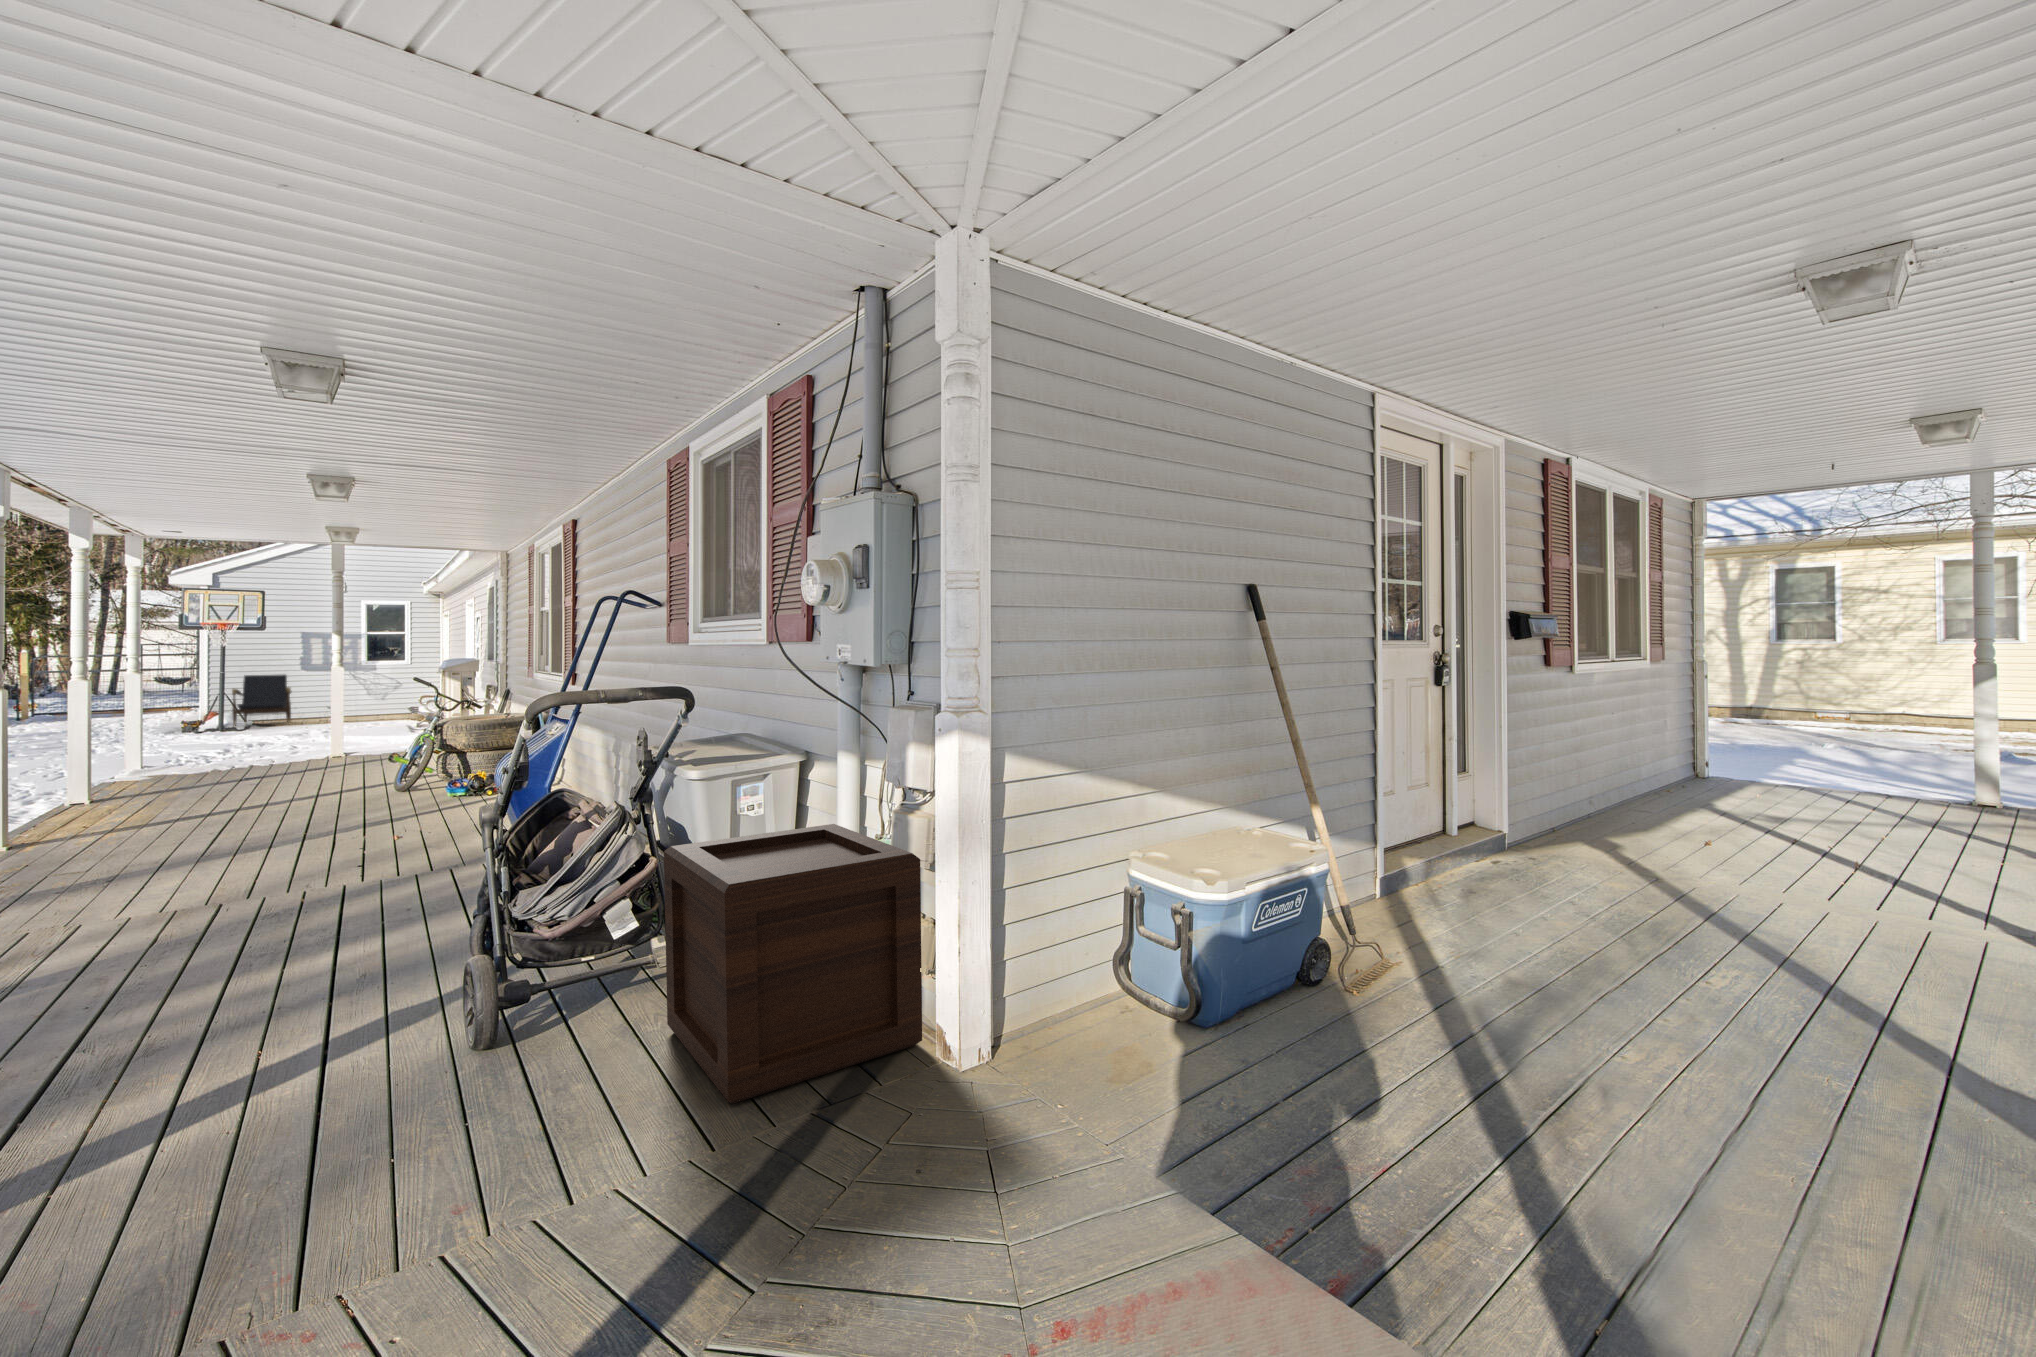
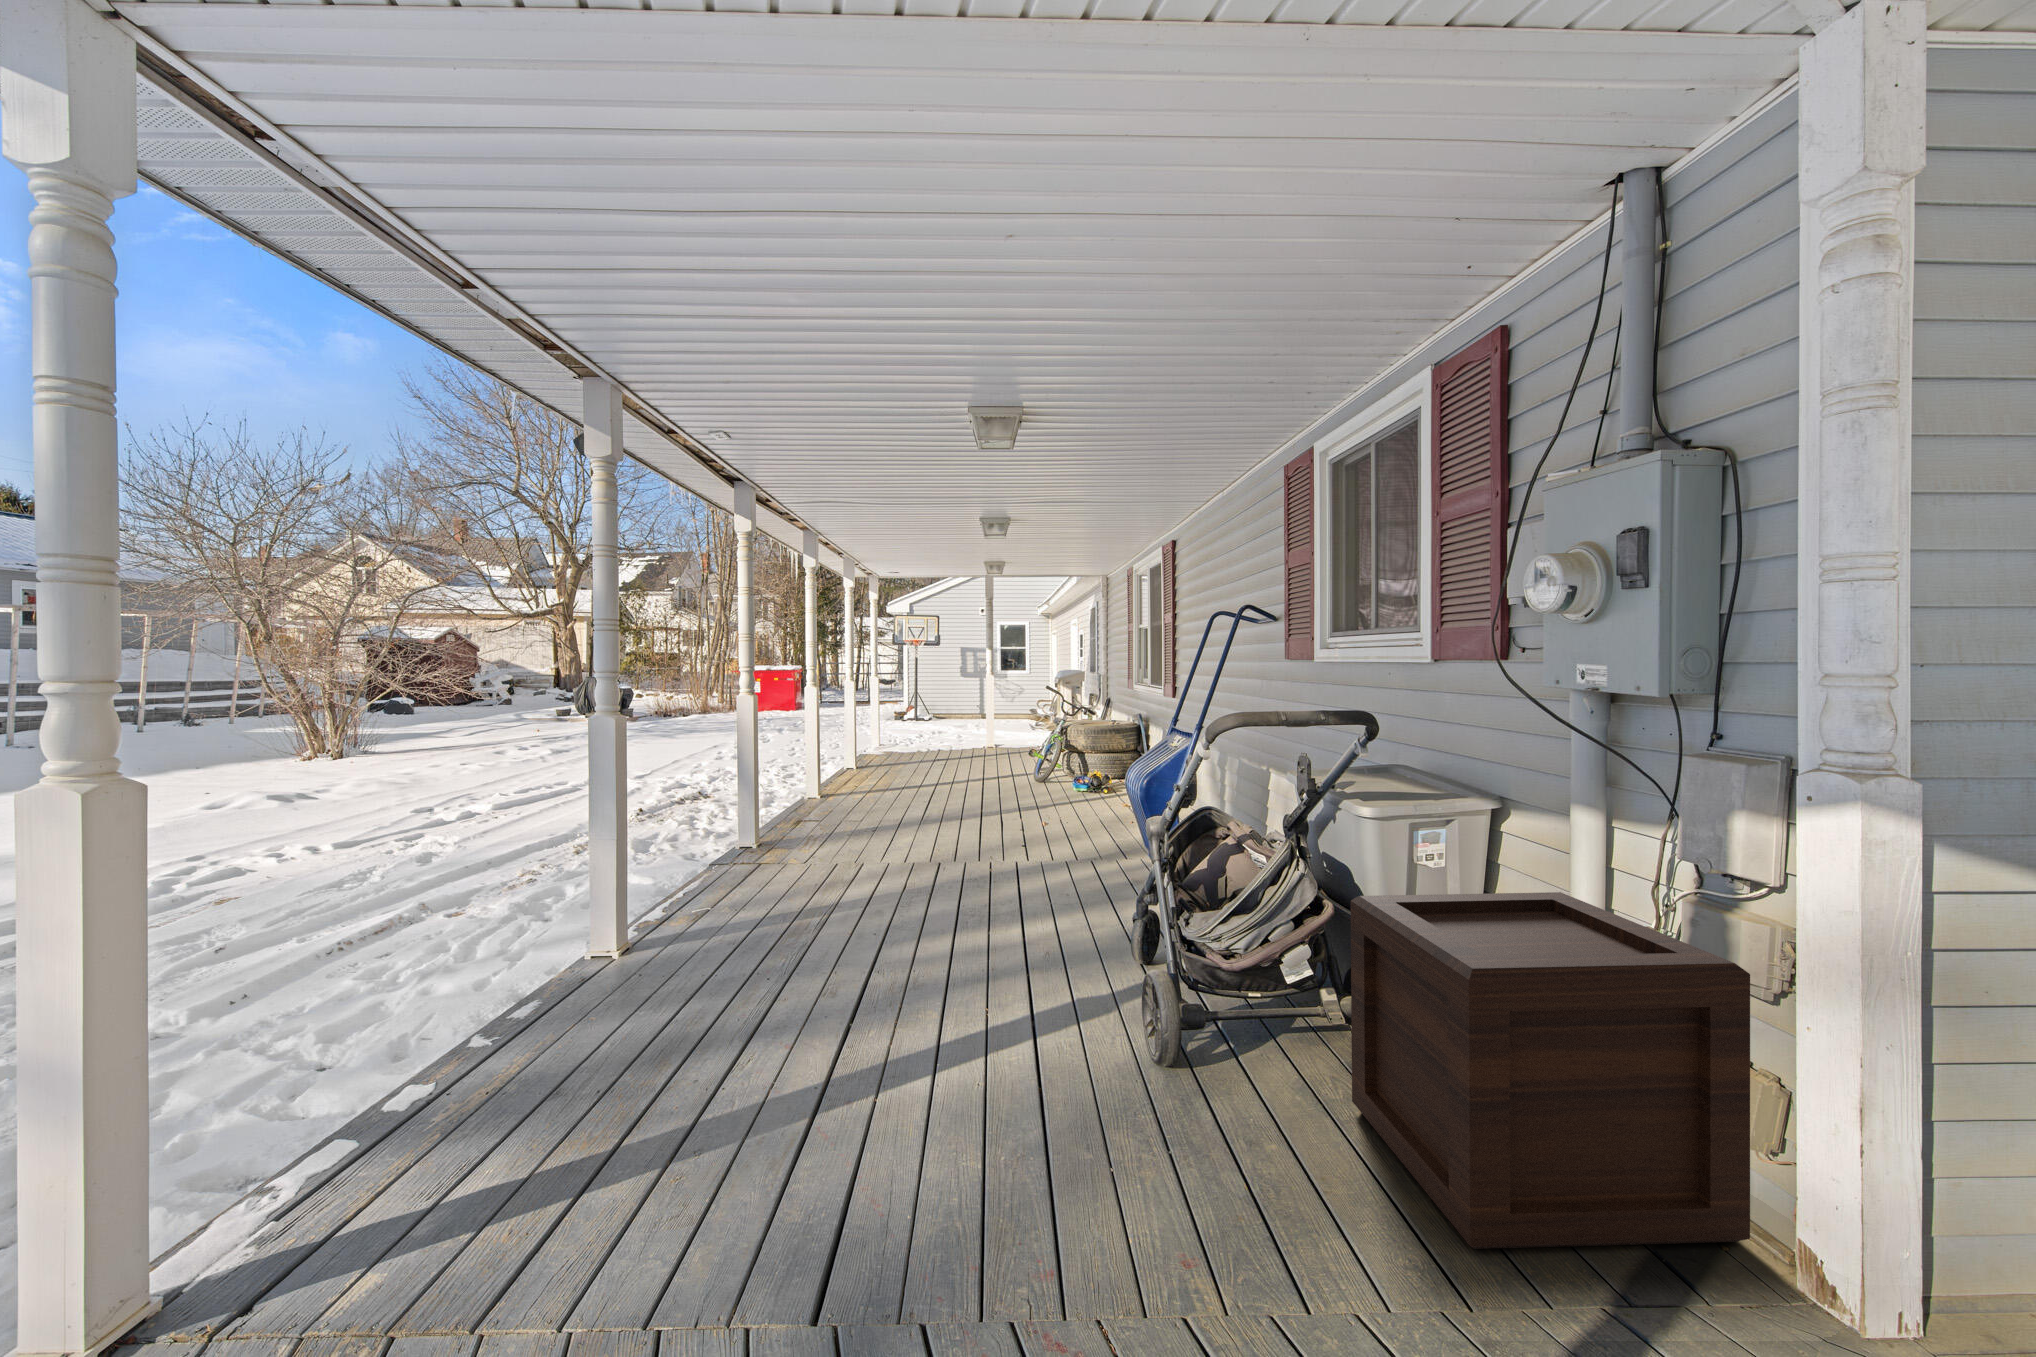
lounge chair: present [232,675,291,726] -> none [918,681,953,721]

